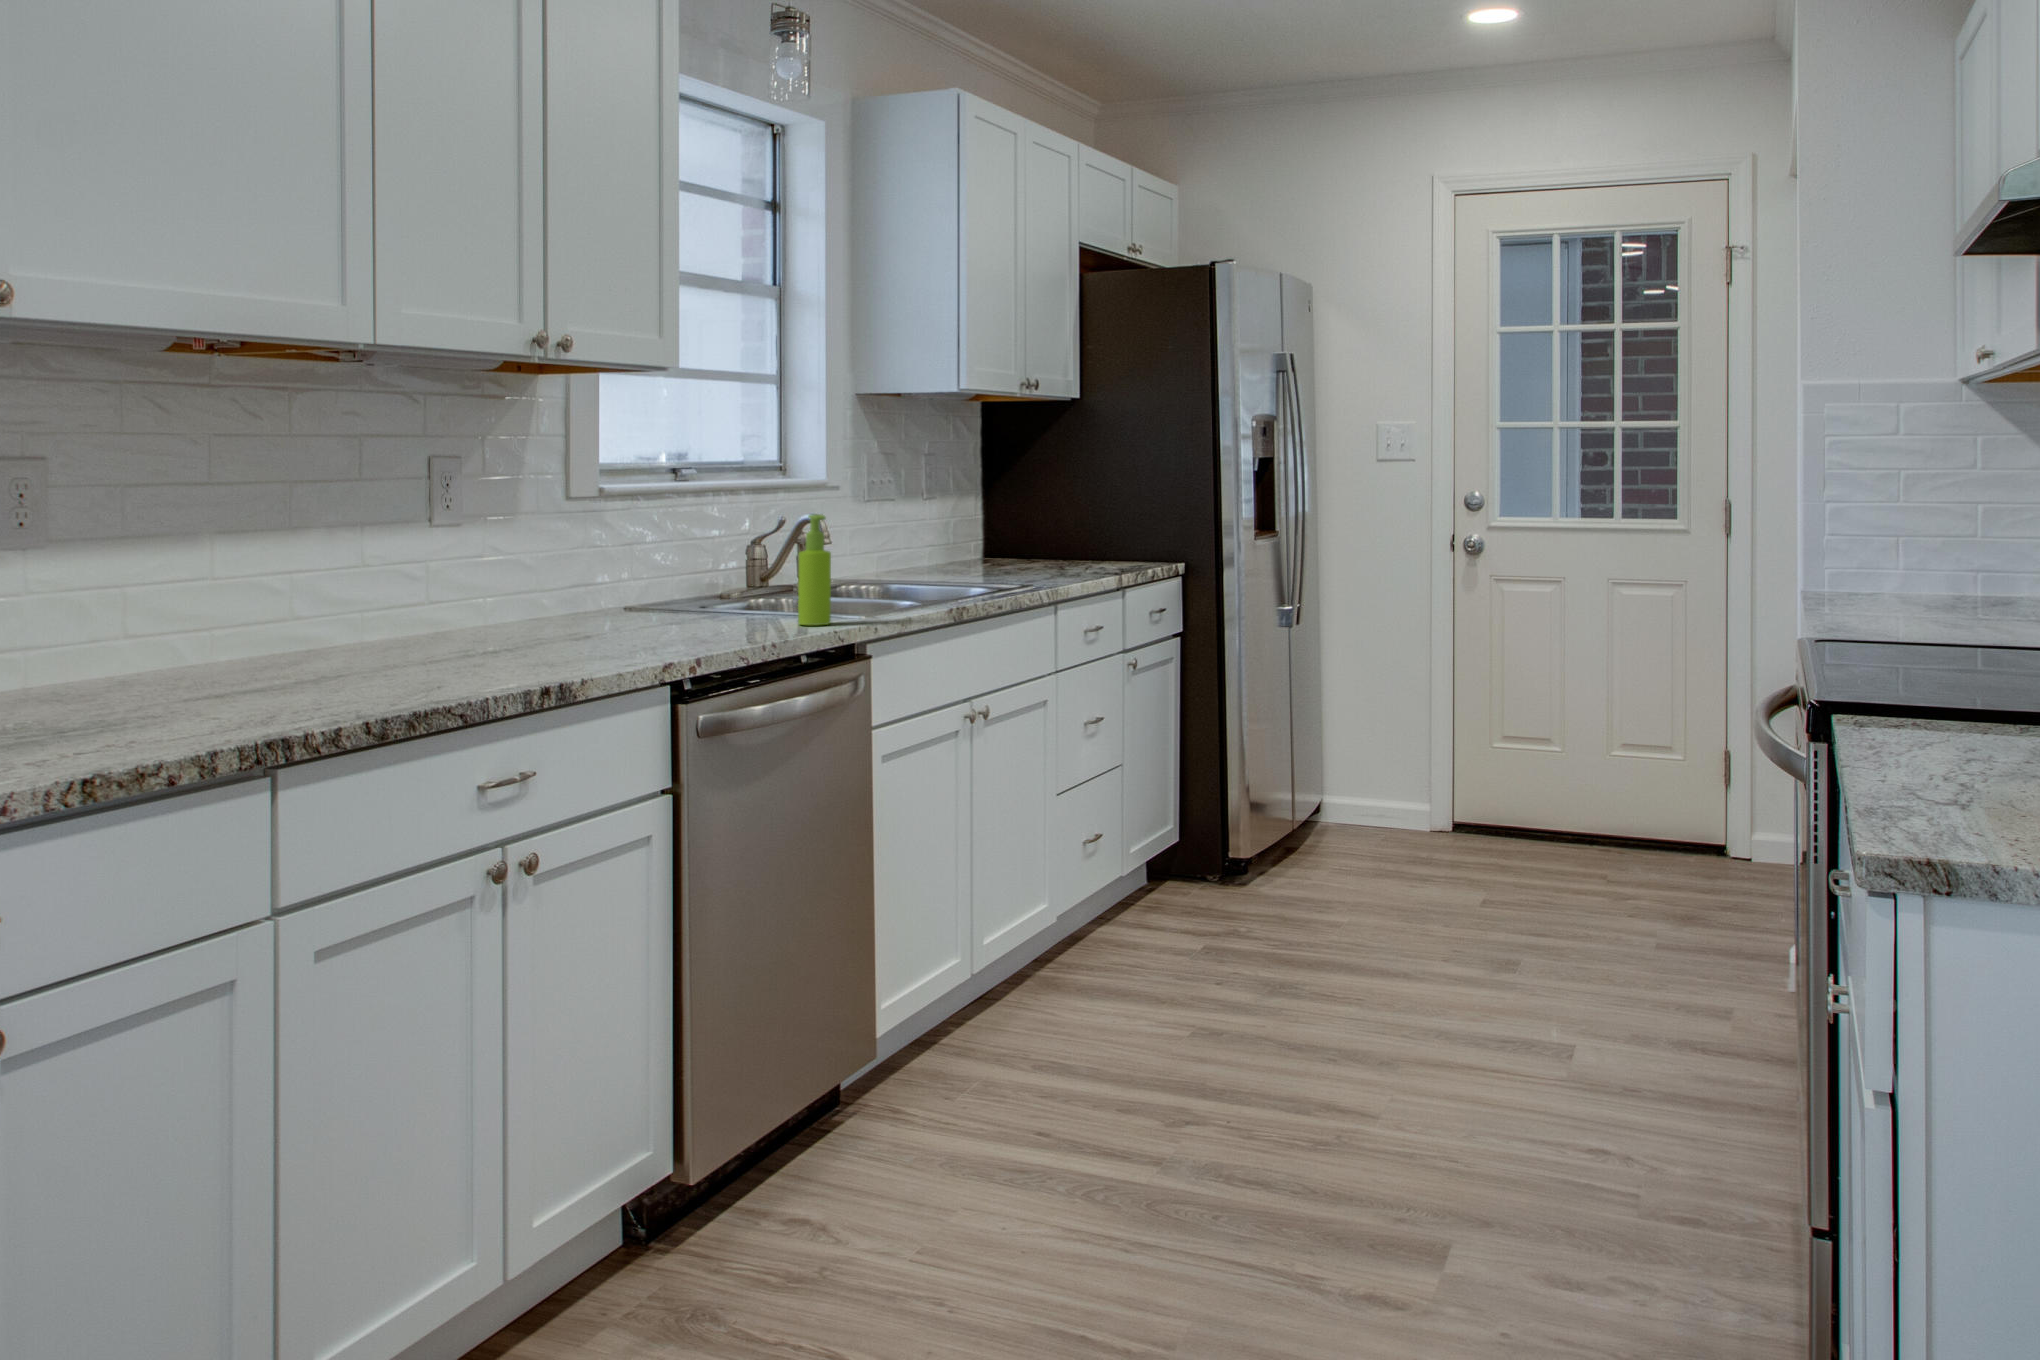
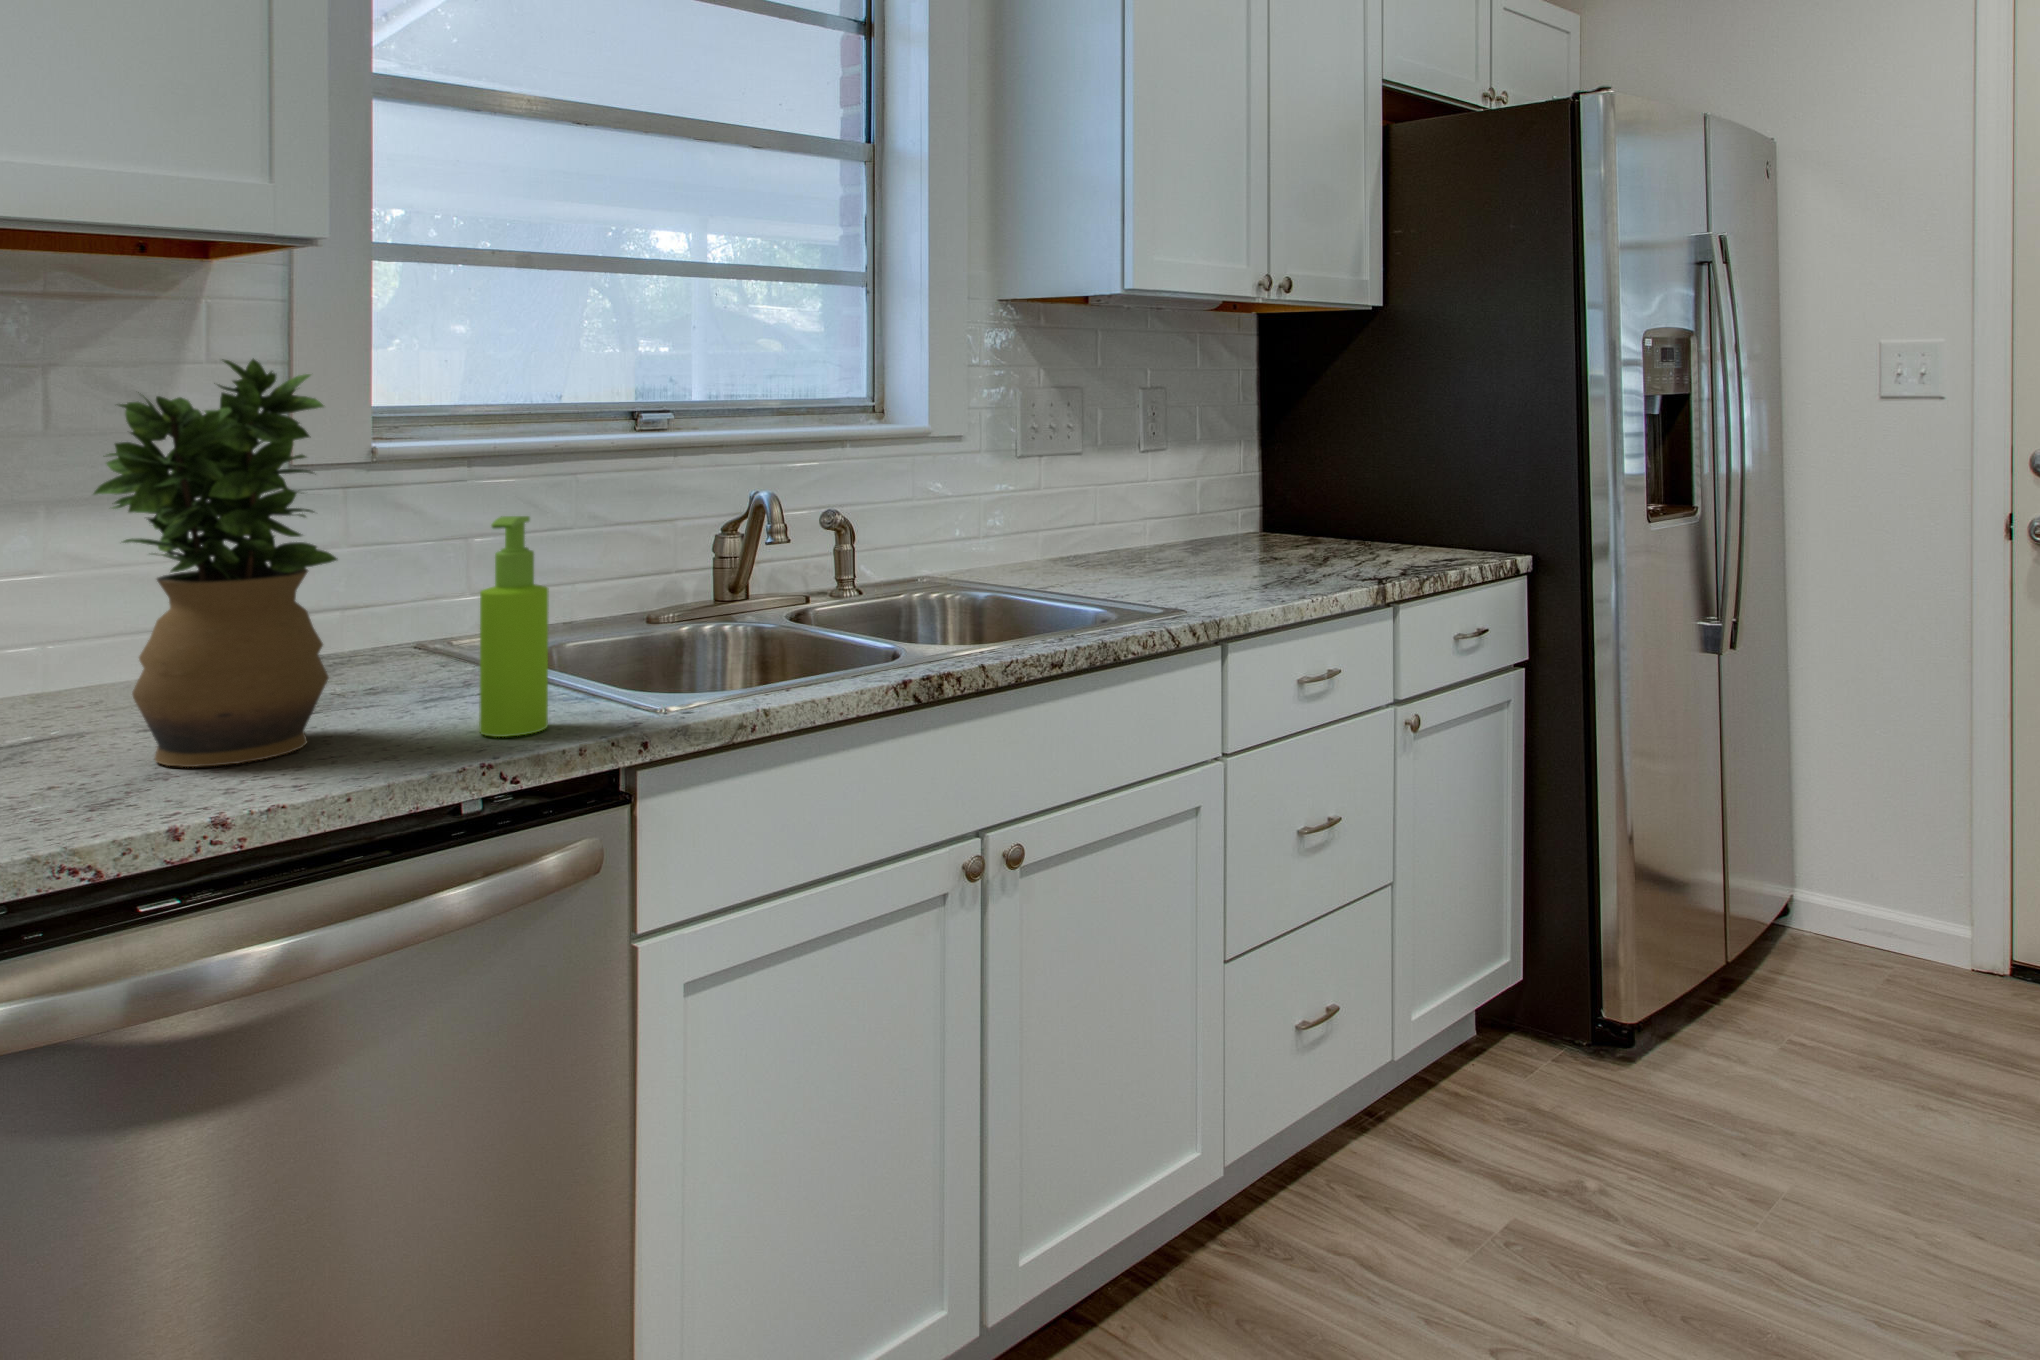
potted plant: none [639,433,741,637] -> present [94,358,338,767]

